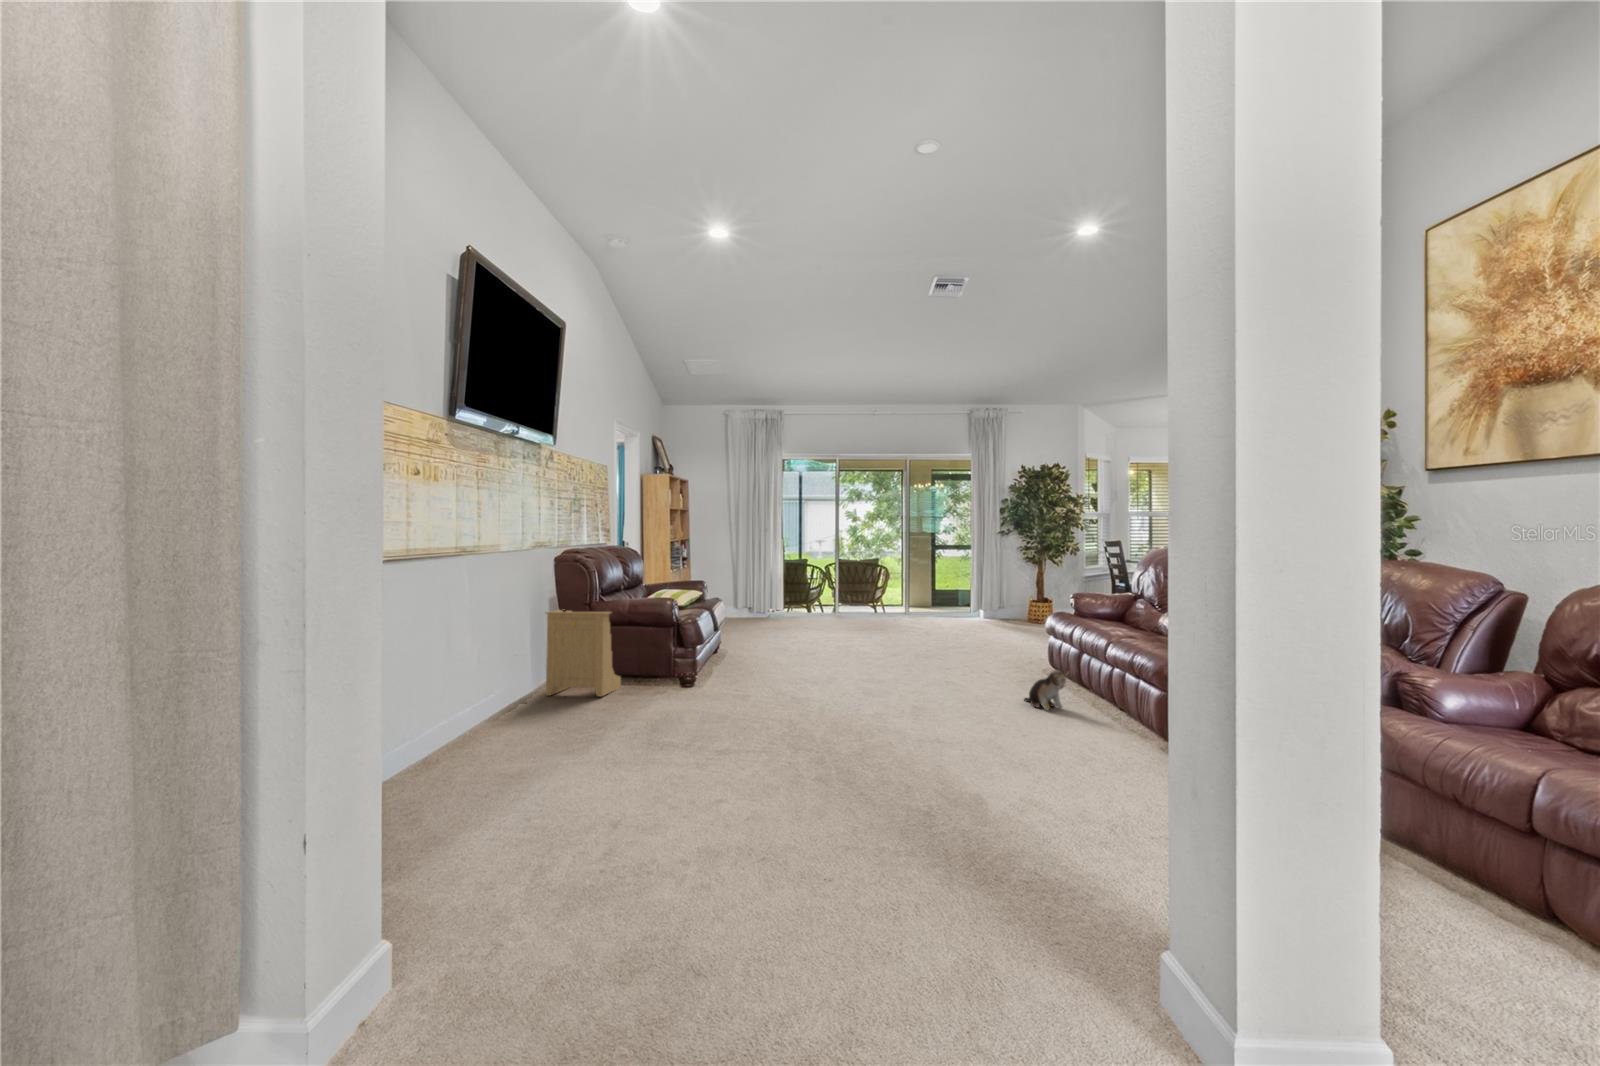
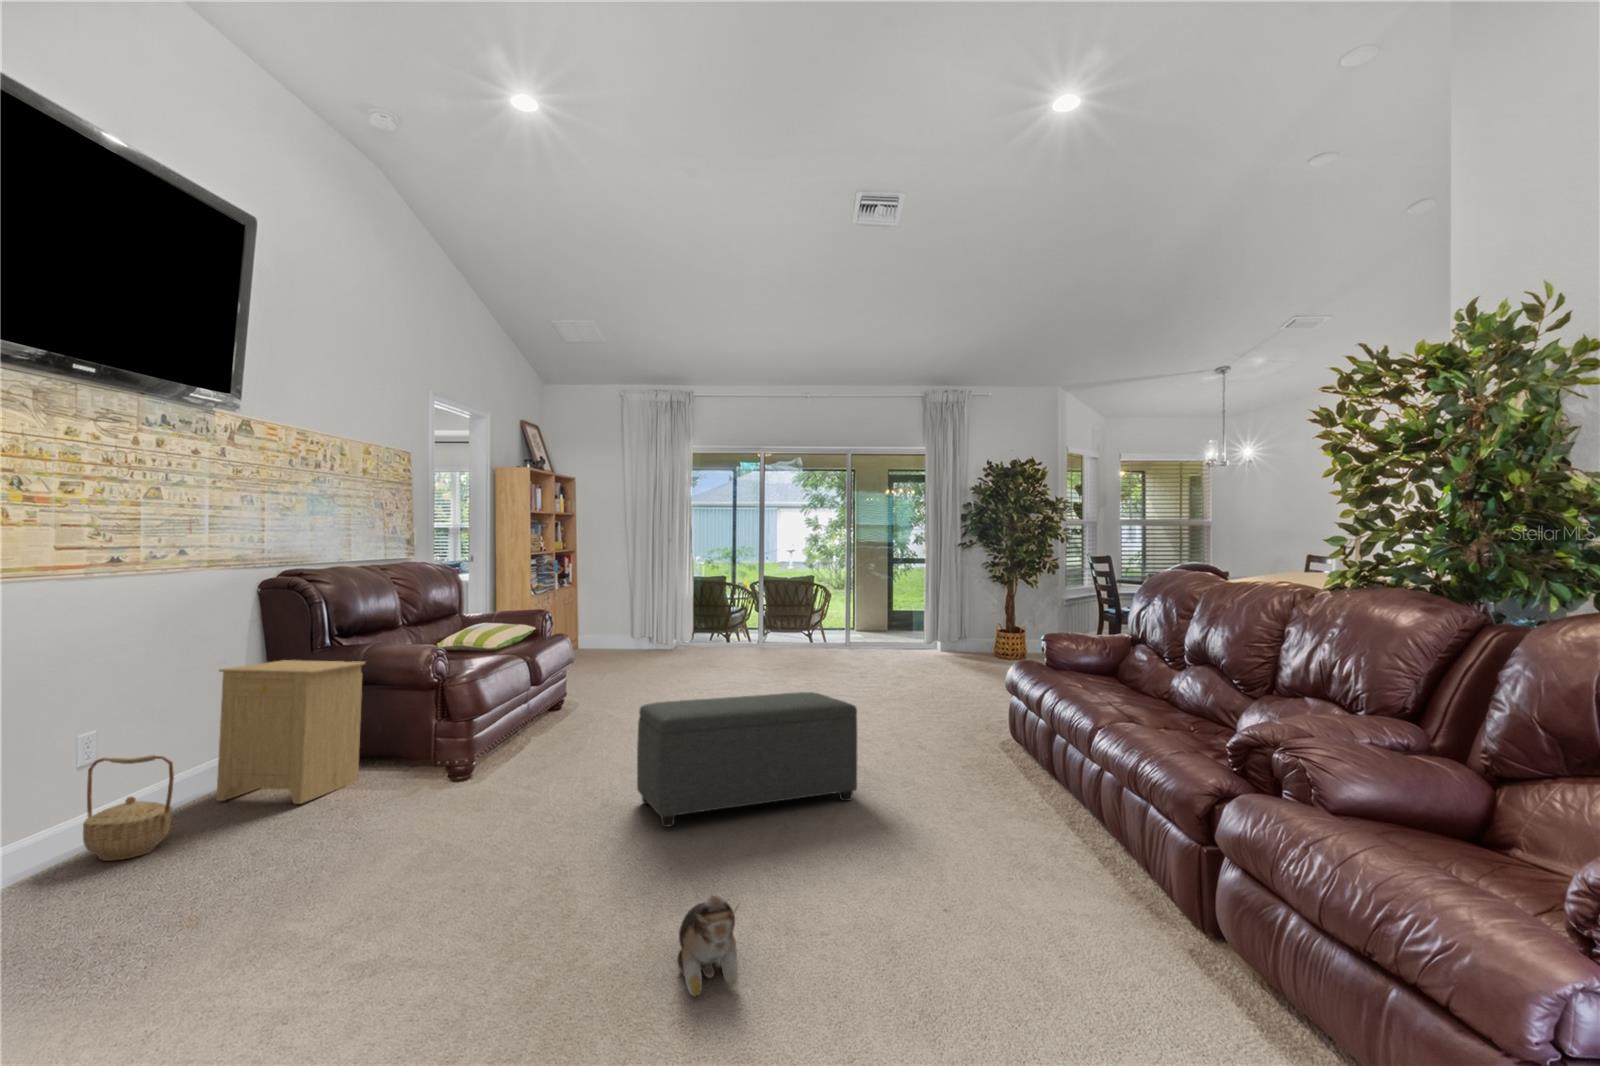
ottoman: none [813,630,954,705] -> present [637,692,857,827]
basket: none [504,658,553,718] -> present [83,755,174,861]
plush toy: present [1024,670,1069,710] -> present [677,895,738,996]

